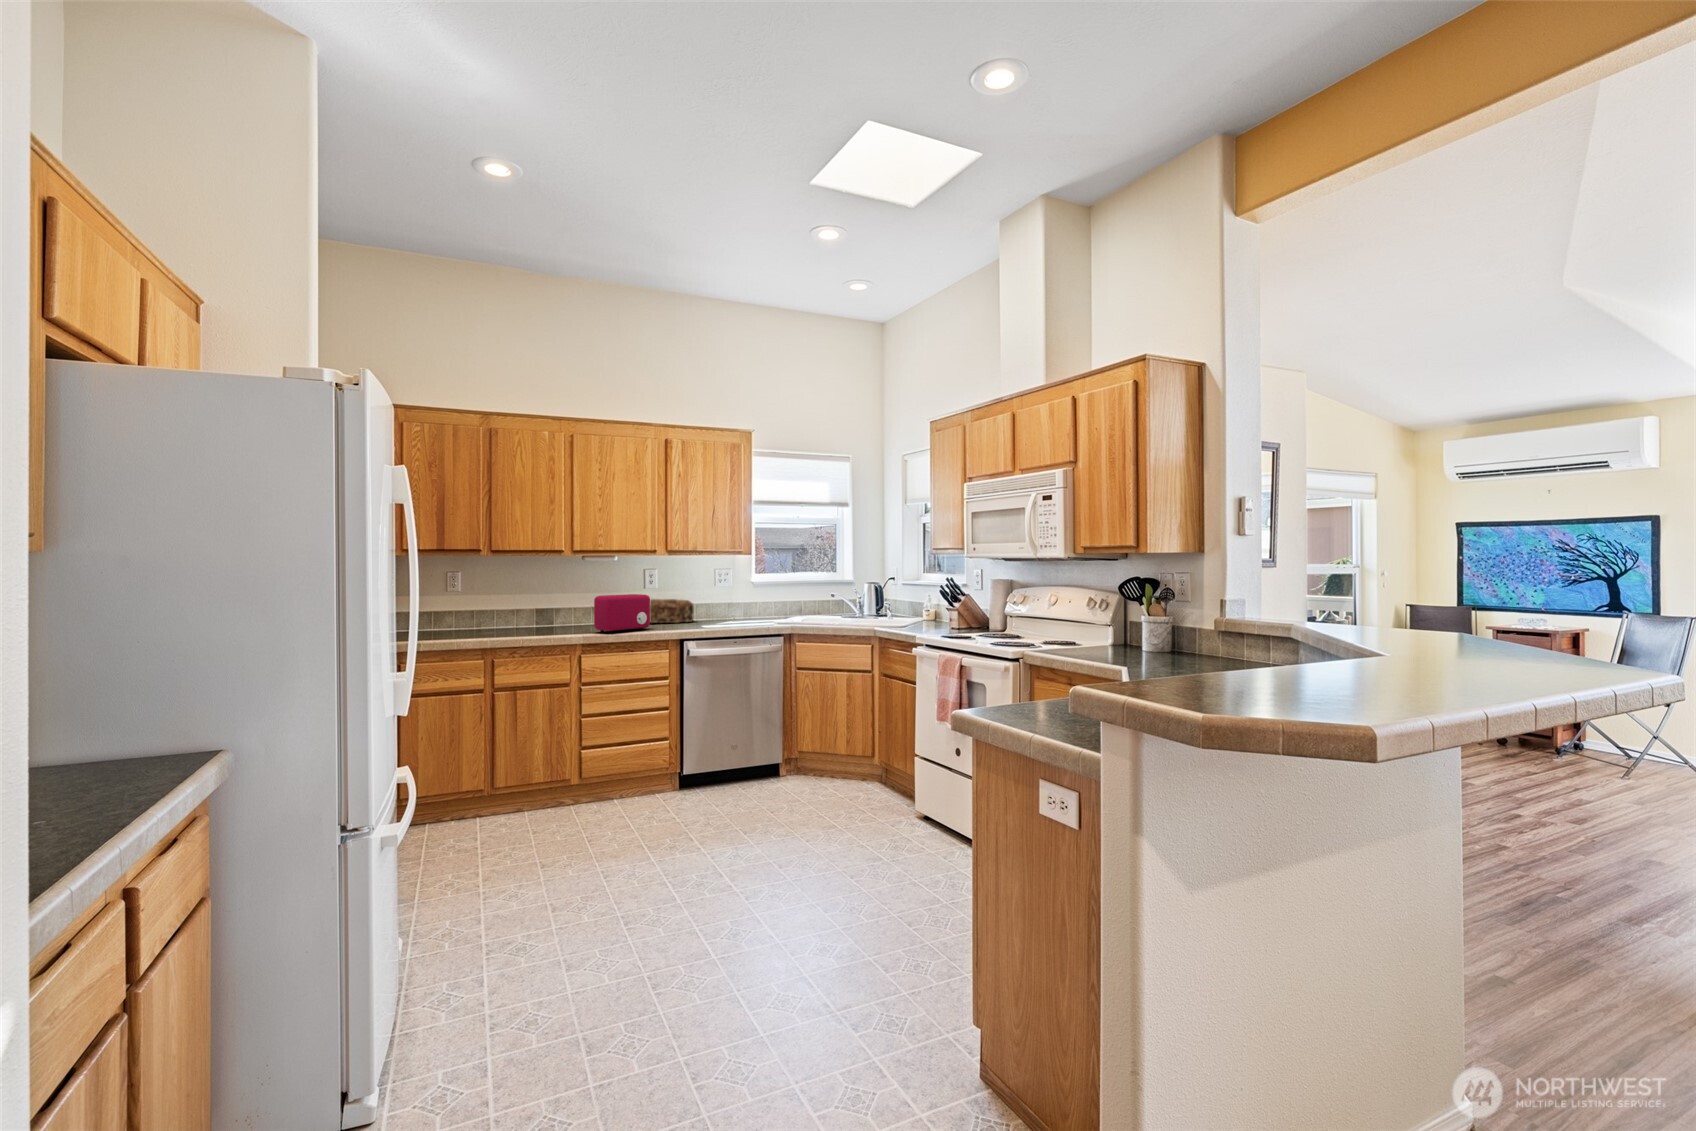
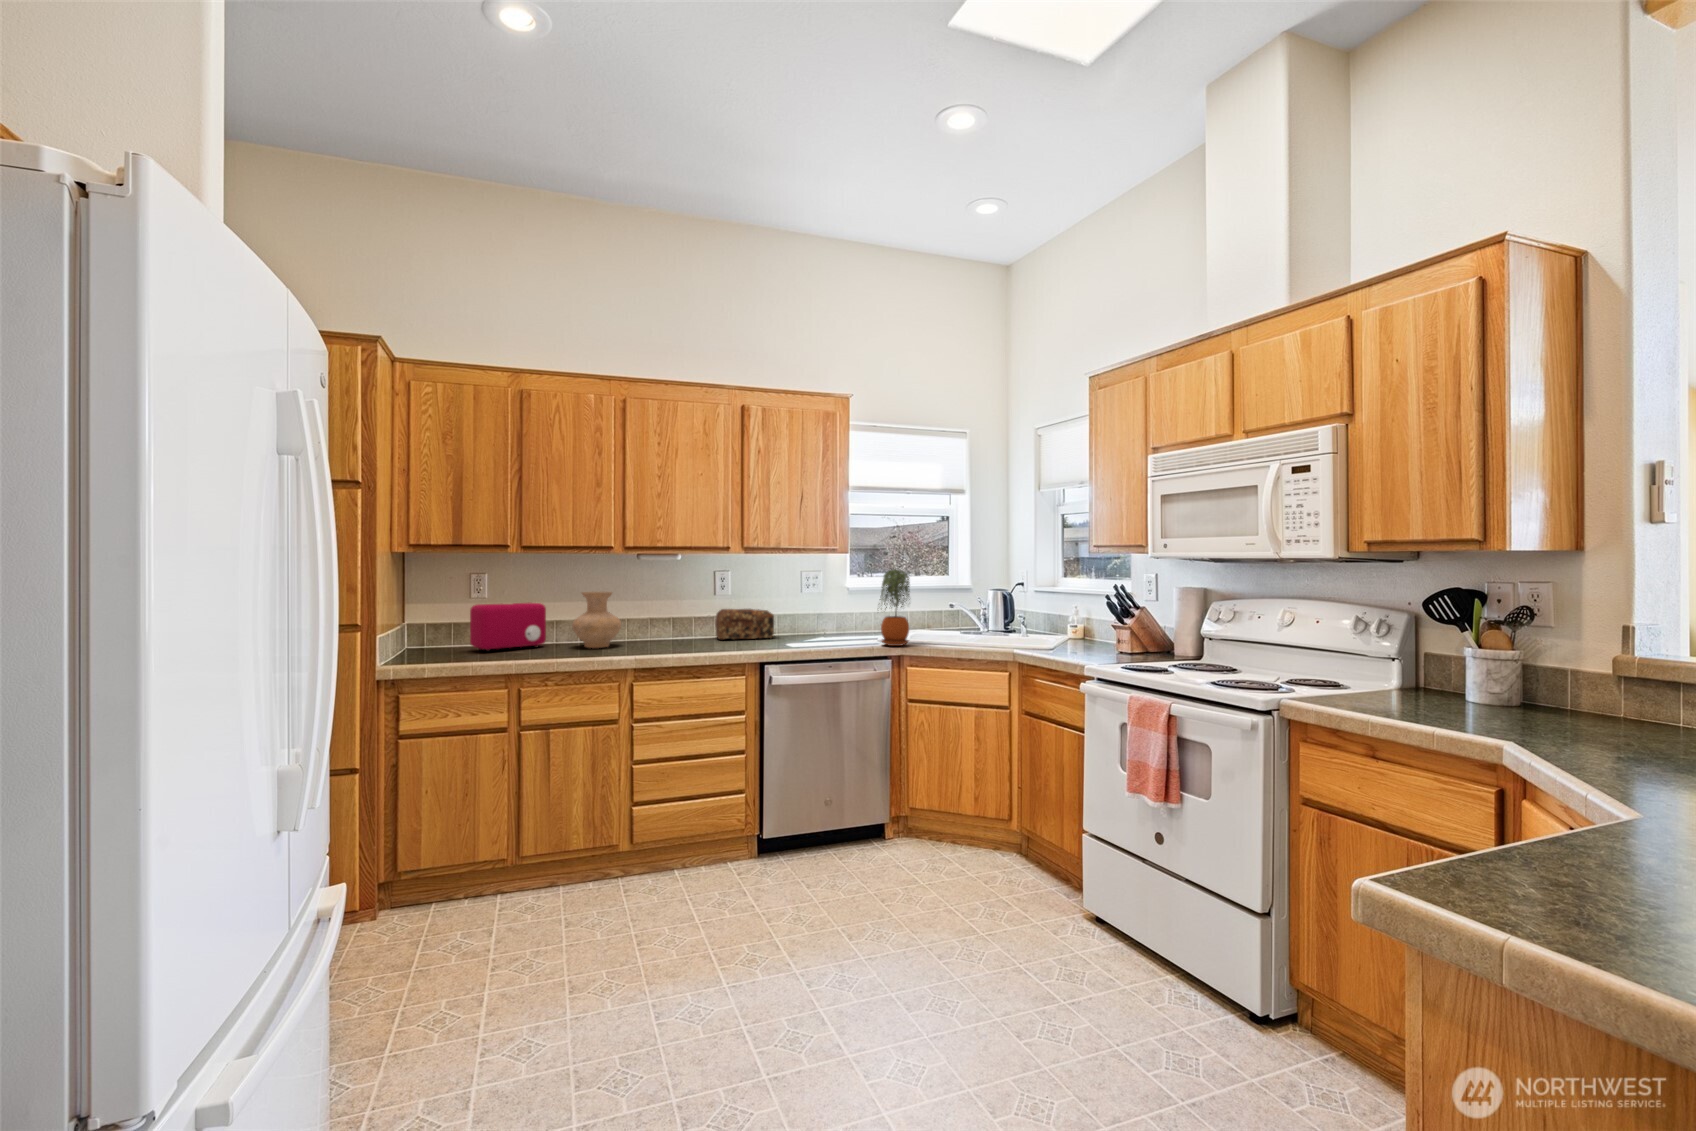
potted plant: none [773,567,800,626] -> present [880,570,910,646]
vase: none [530,586,570,630] -> present [572,592,621,648]
toaster: present [594,594,650,633] -> present [470,603,546,651]

